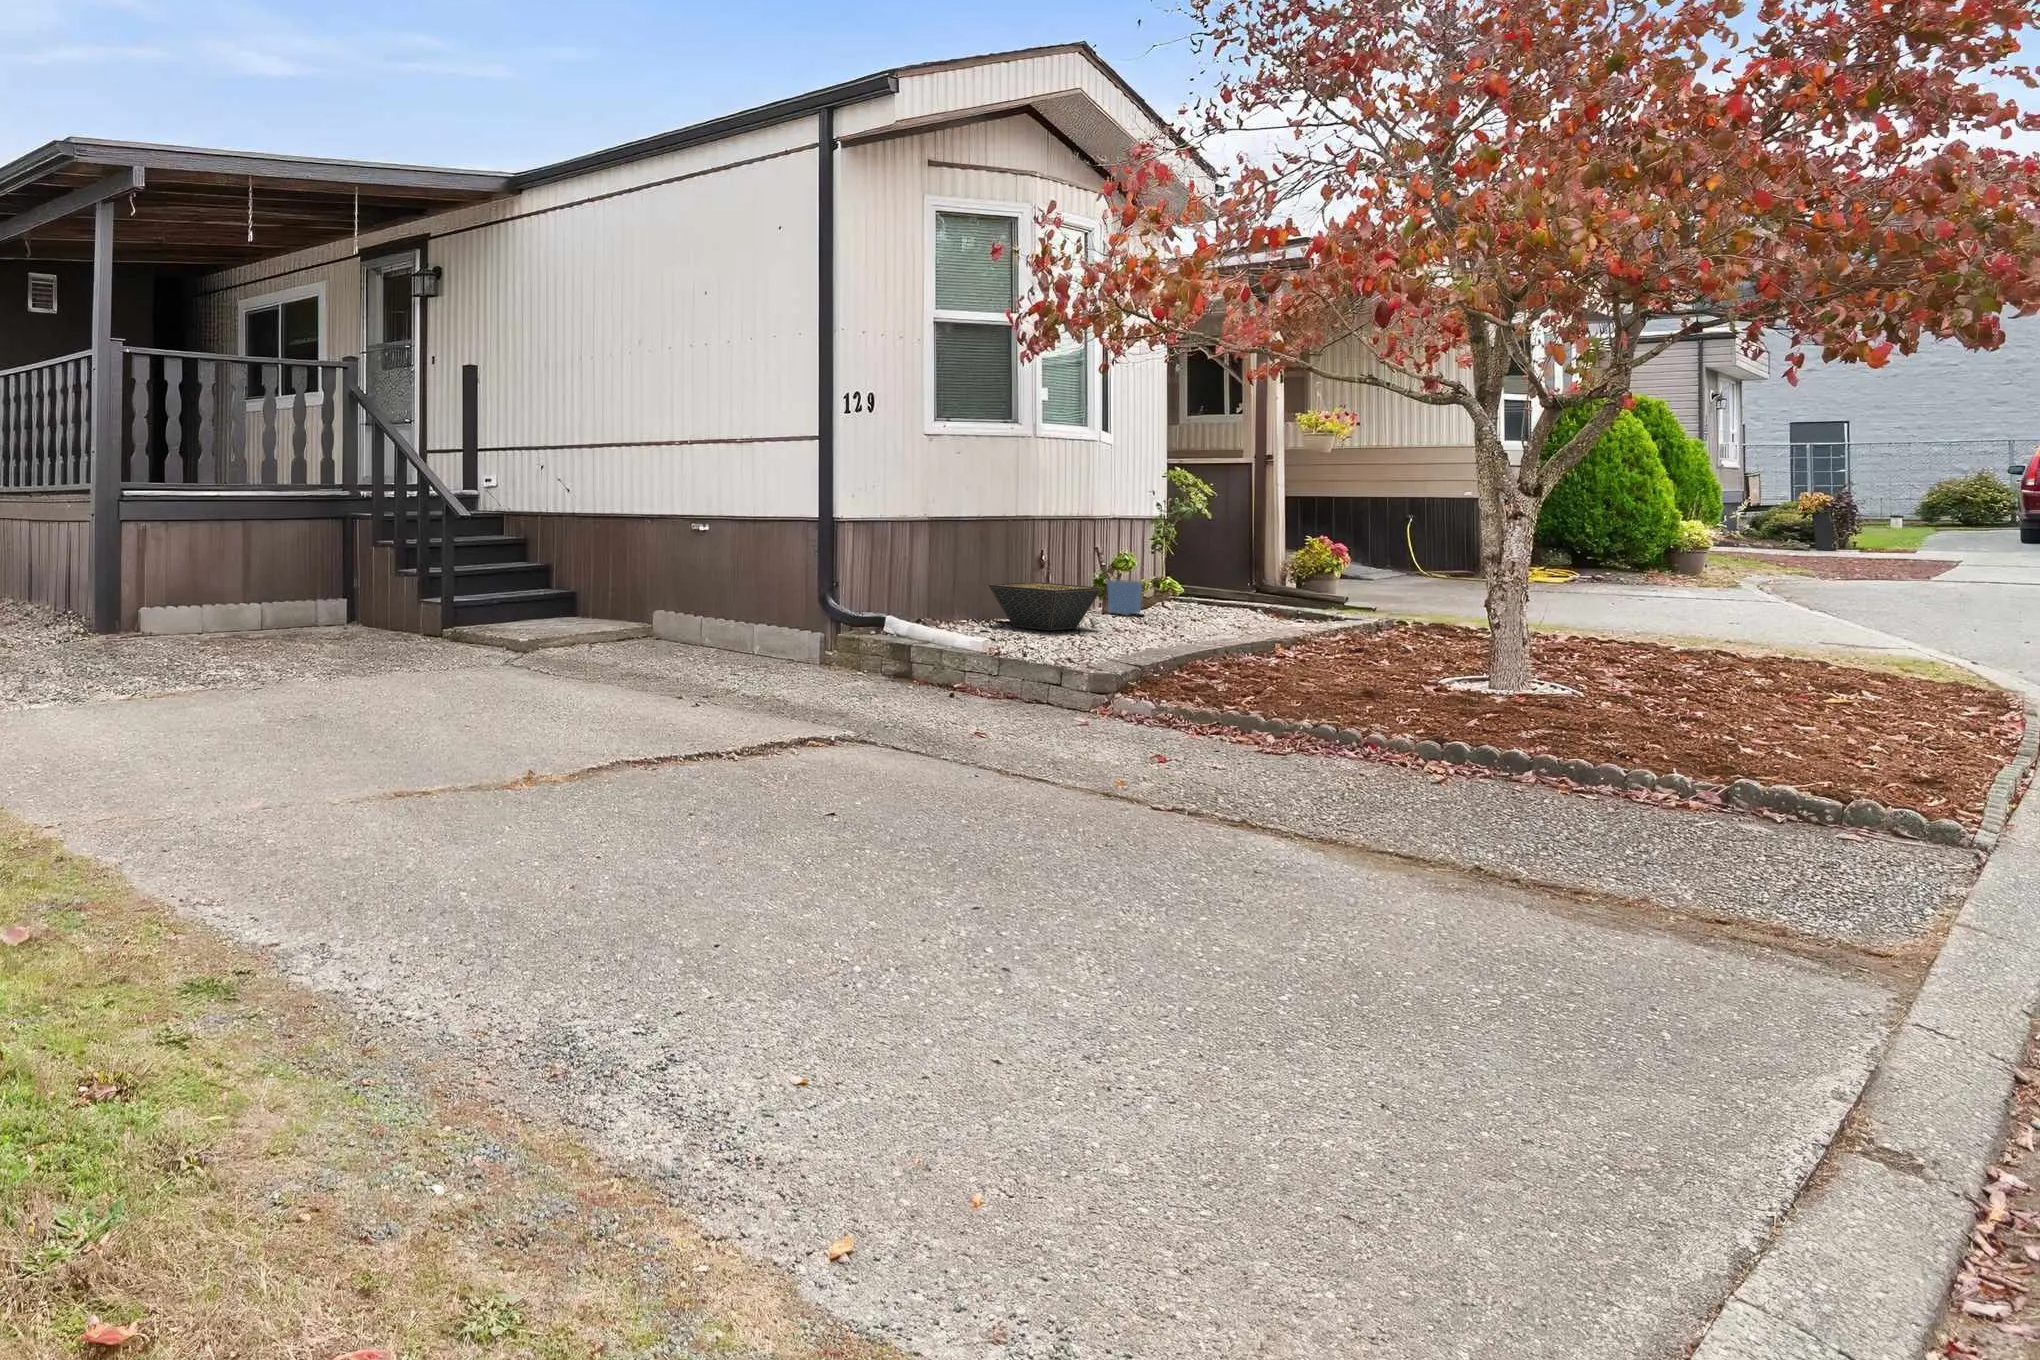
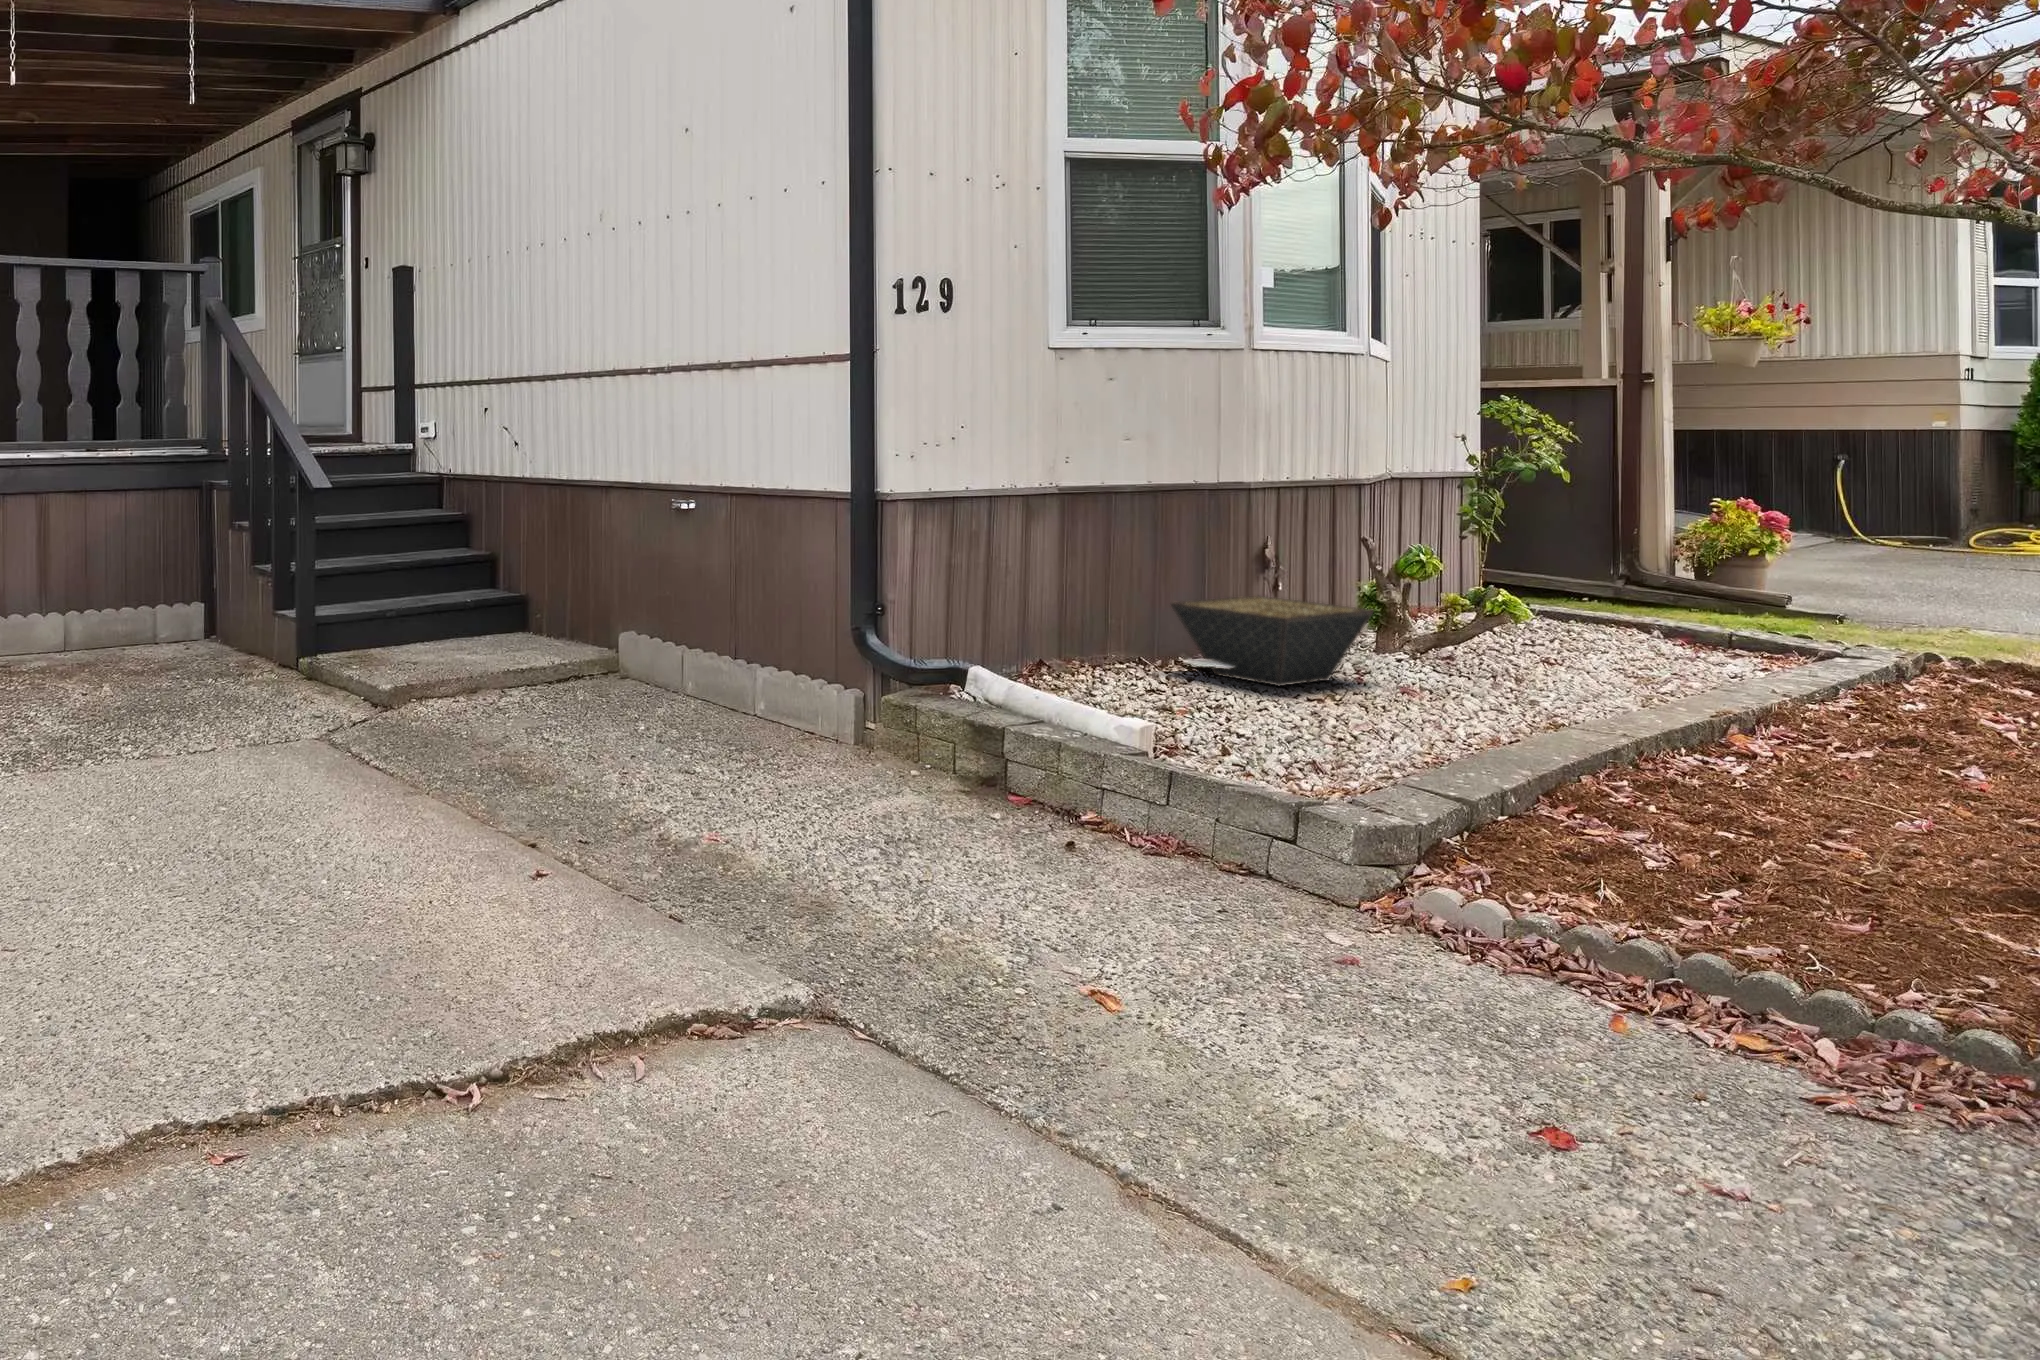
planter: present [1108,580,1142,615] -> none [1388,586,1449,649]

